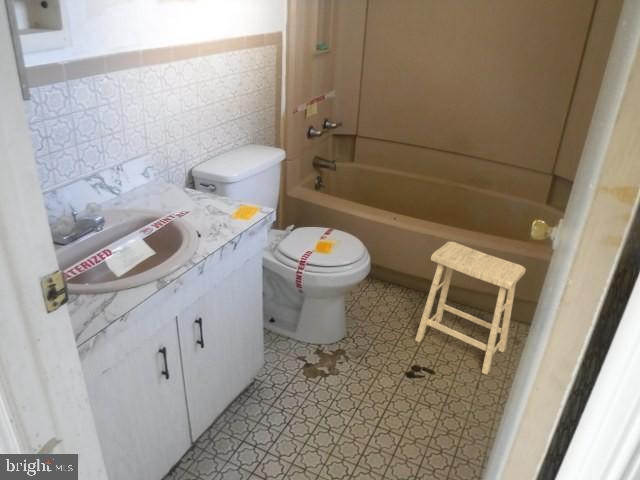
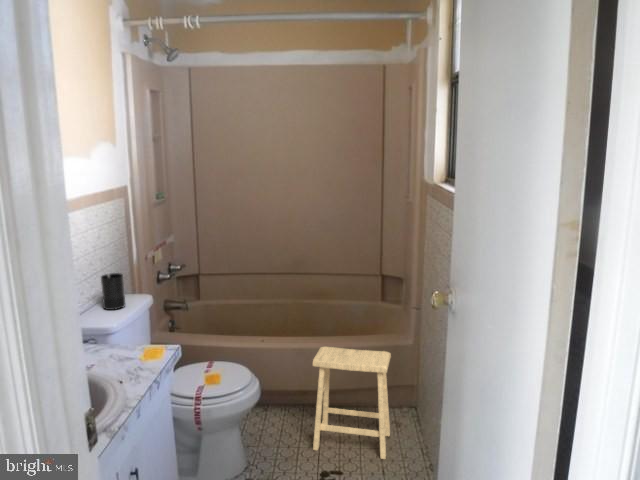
candle: none [231,119,252,160] -> present [101,273,125,310]

